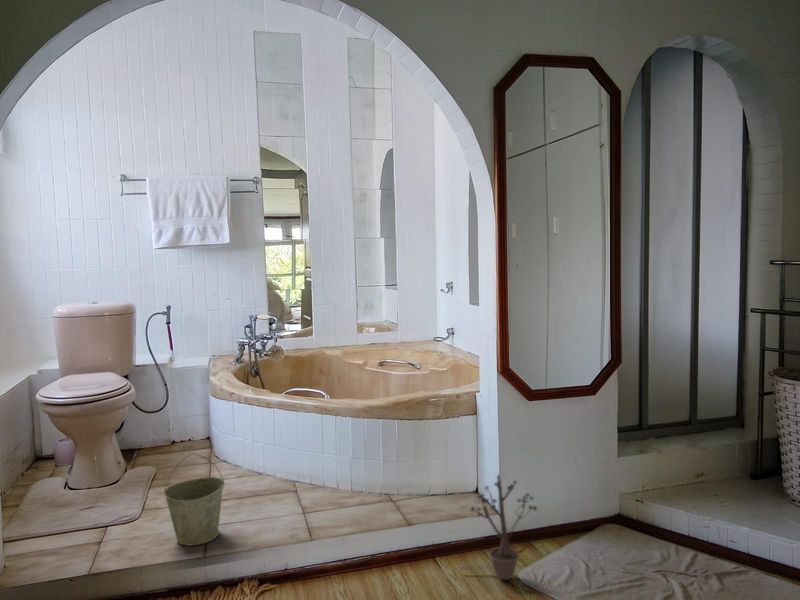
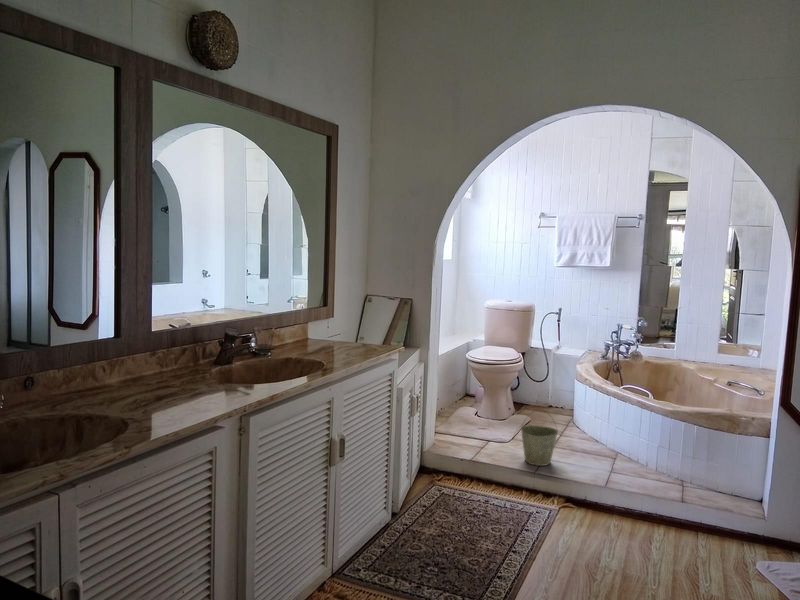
decorative plant: present [462,475,537,580] -> none [710,481,781,563]

